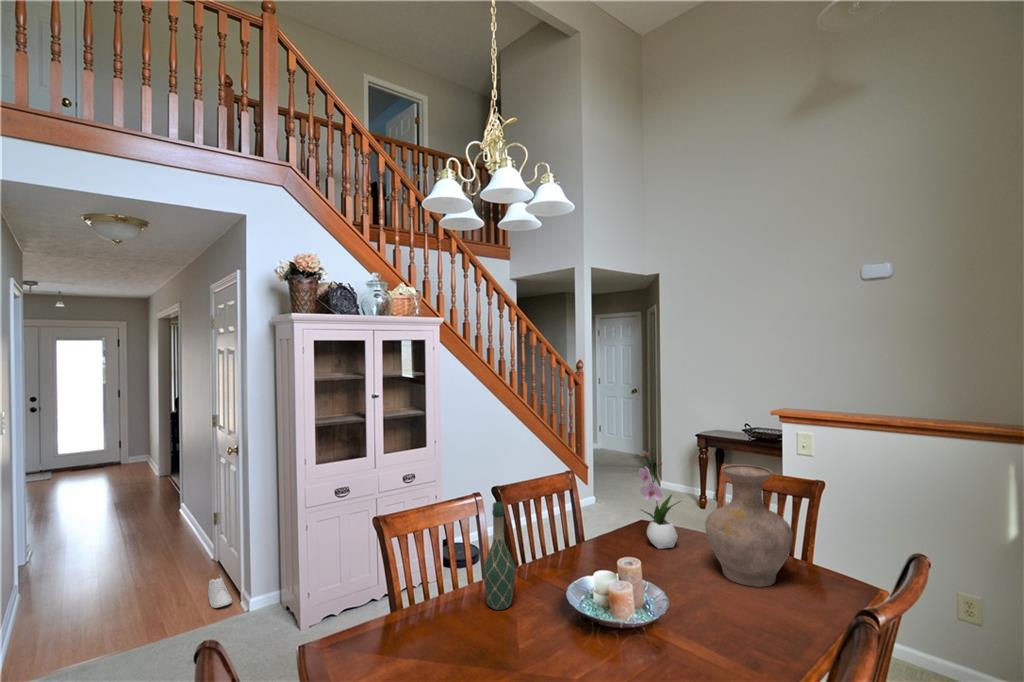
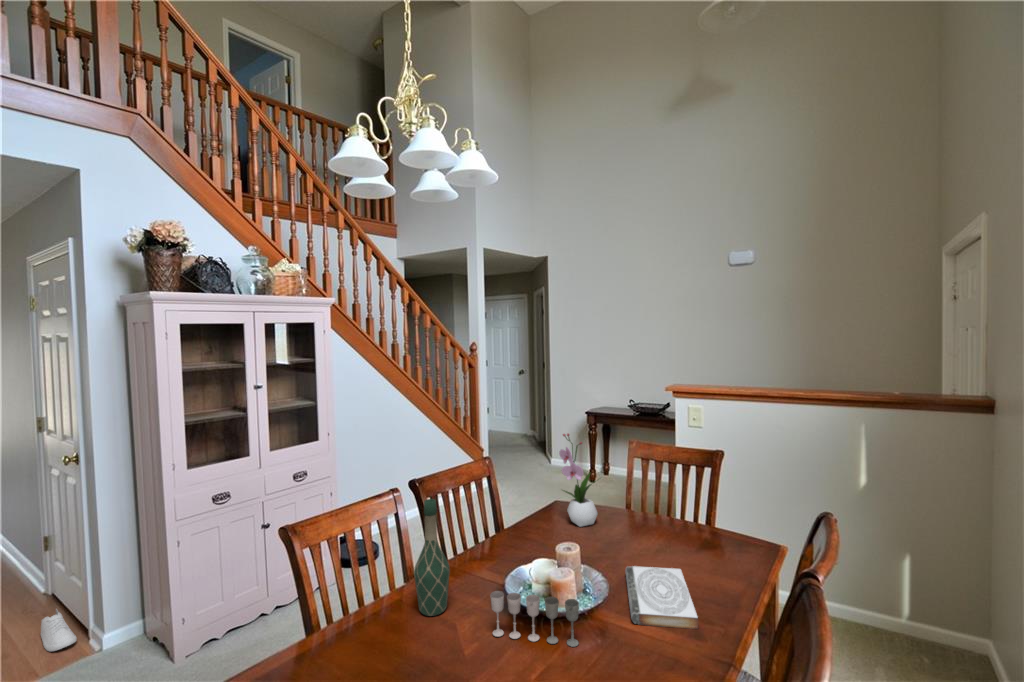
vase: present [705,464,793,587] -> none [628,439,708,555]
book: none [686,590,757,659] -> present [625,566,698,629]
wine glass: none [546,592,628,655] -> present [490,591,579,647]

